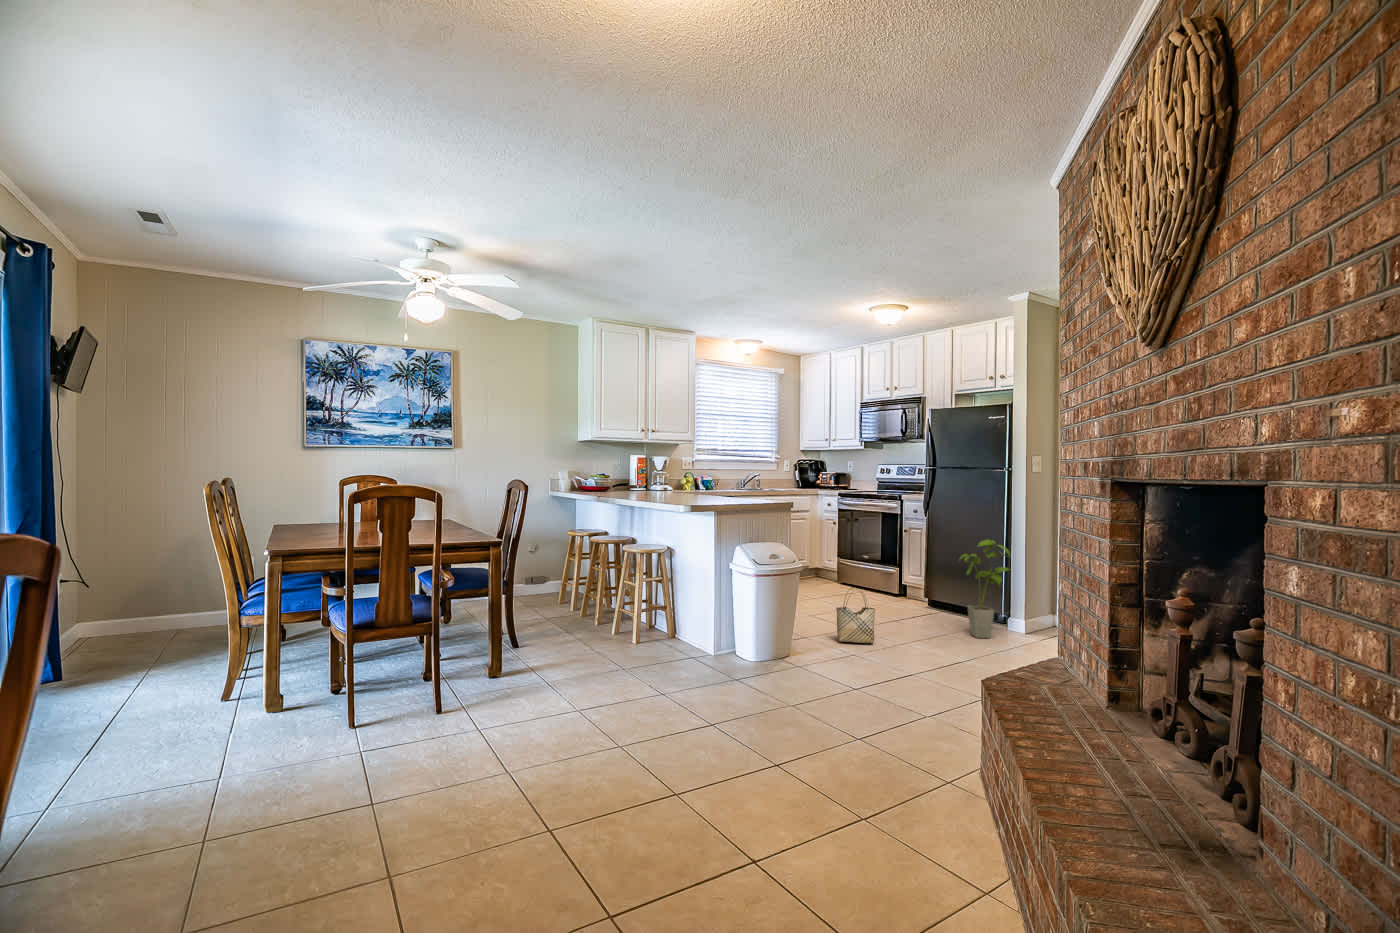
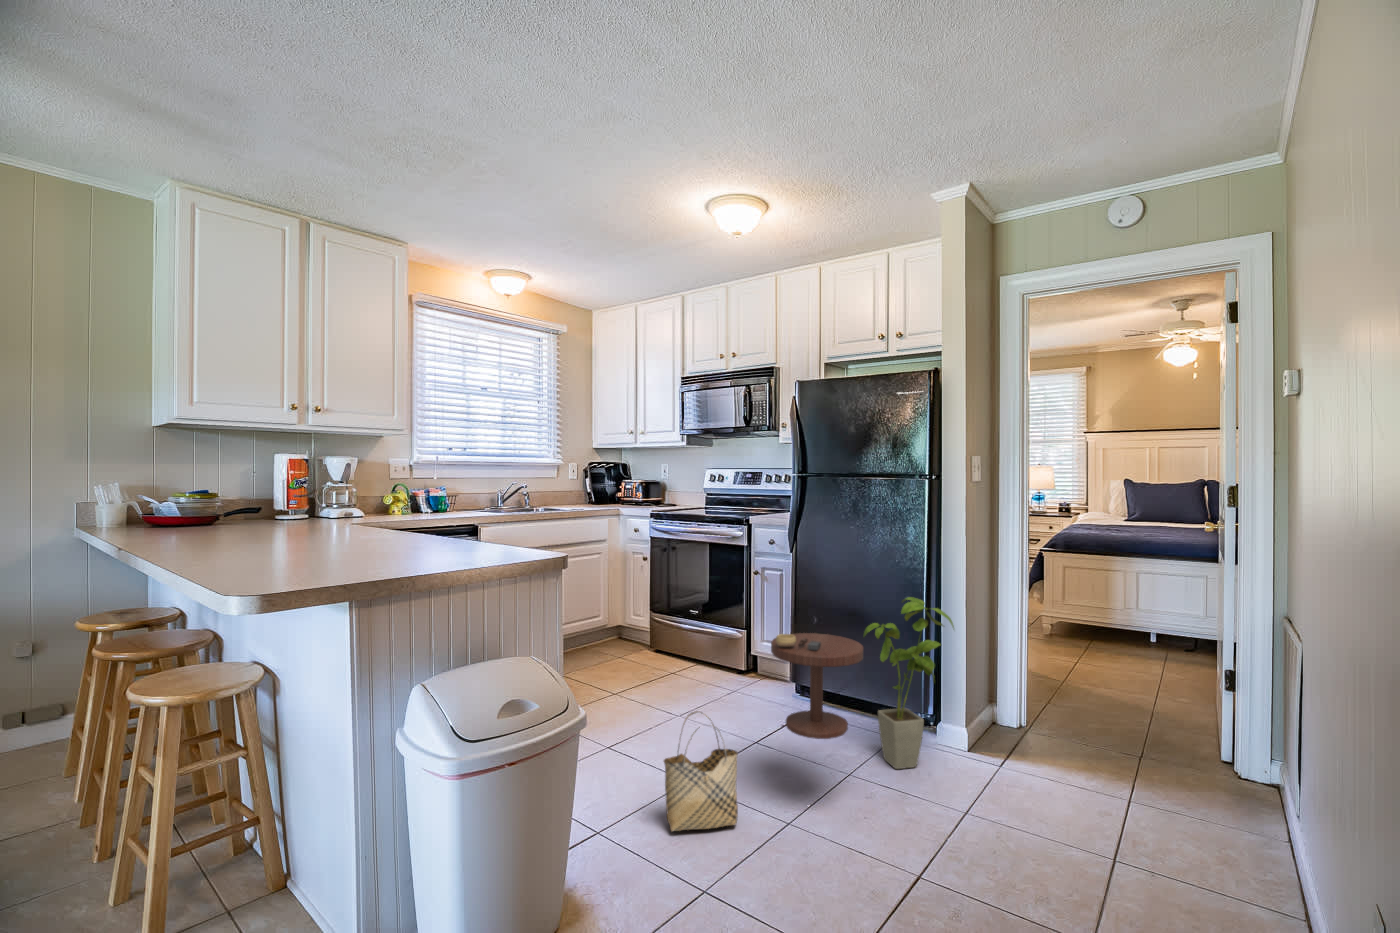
side table: none [895,551,947,643] -> present [771,633,863,739]

